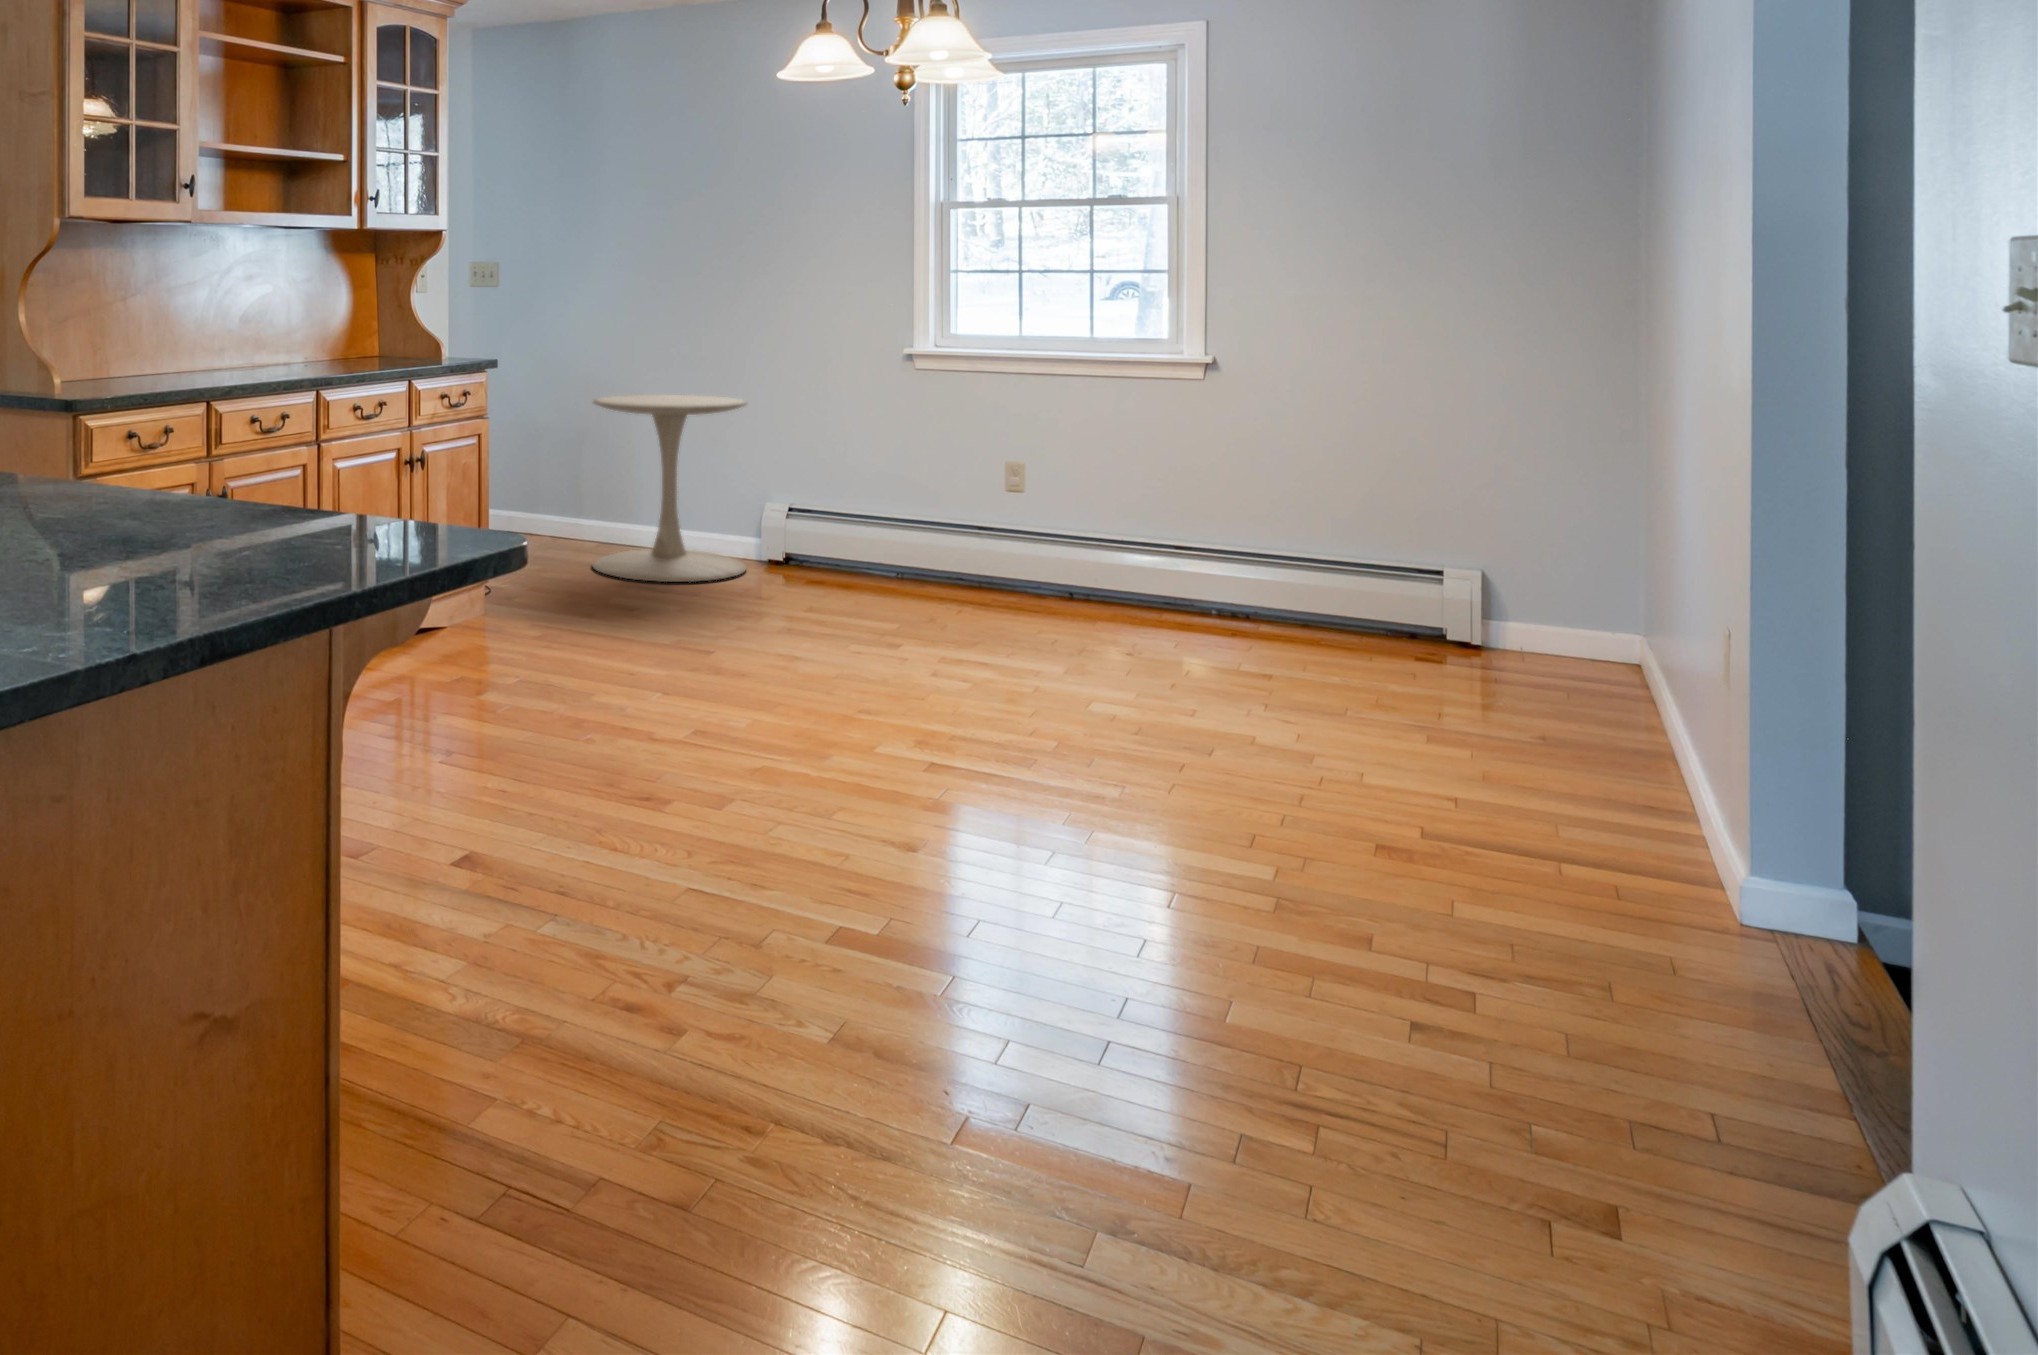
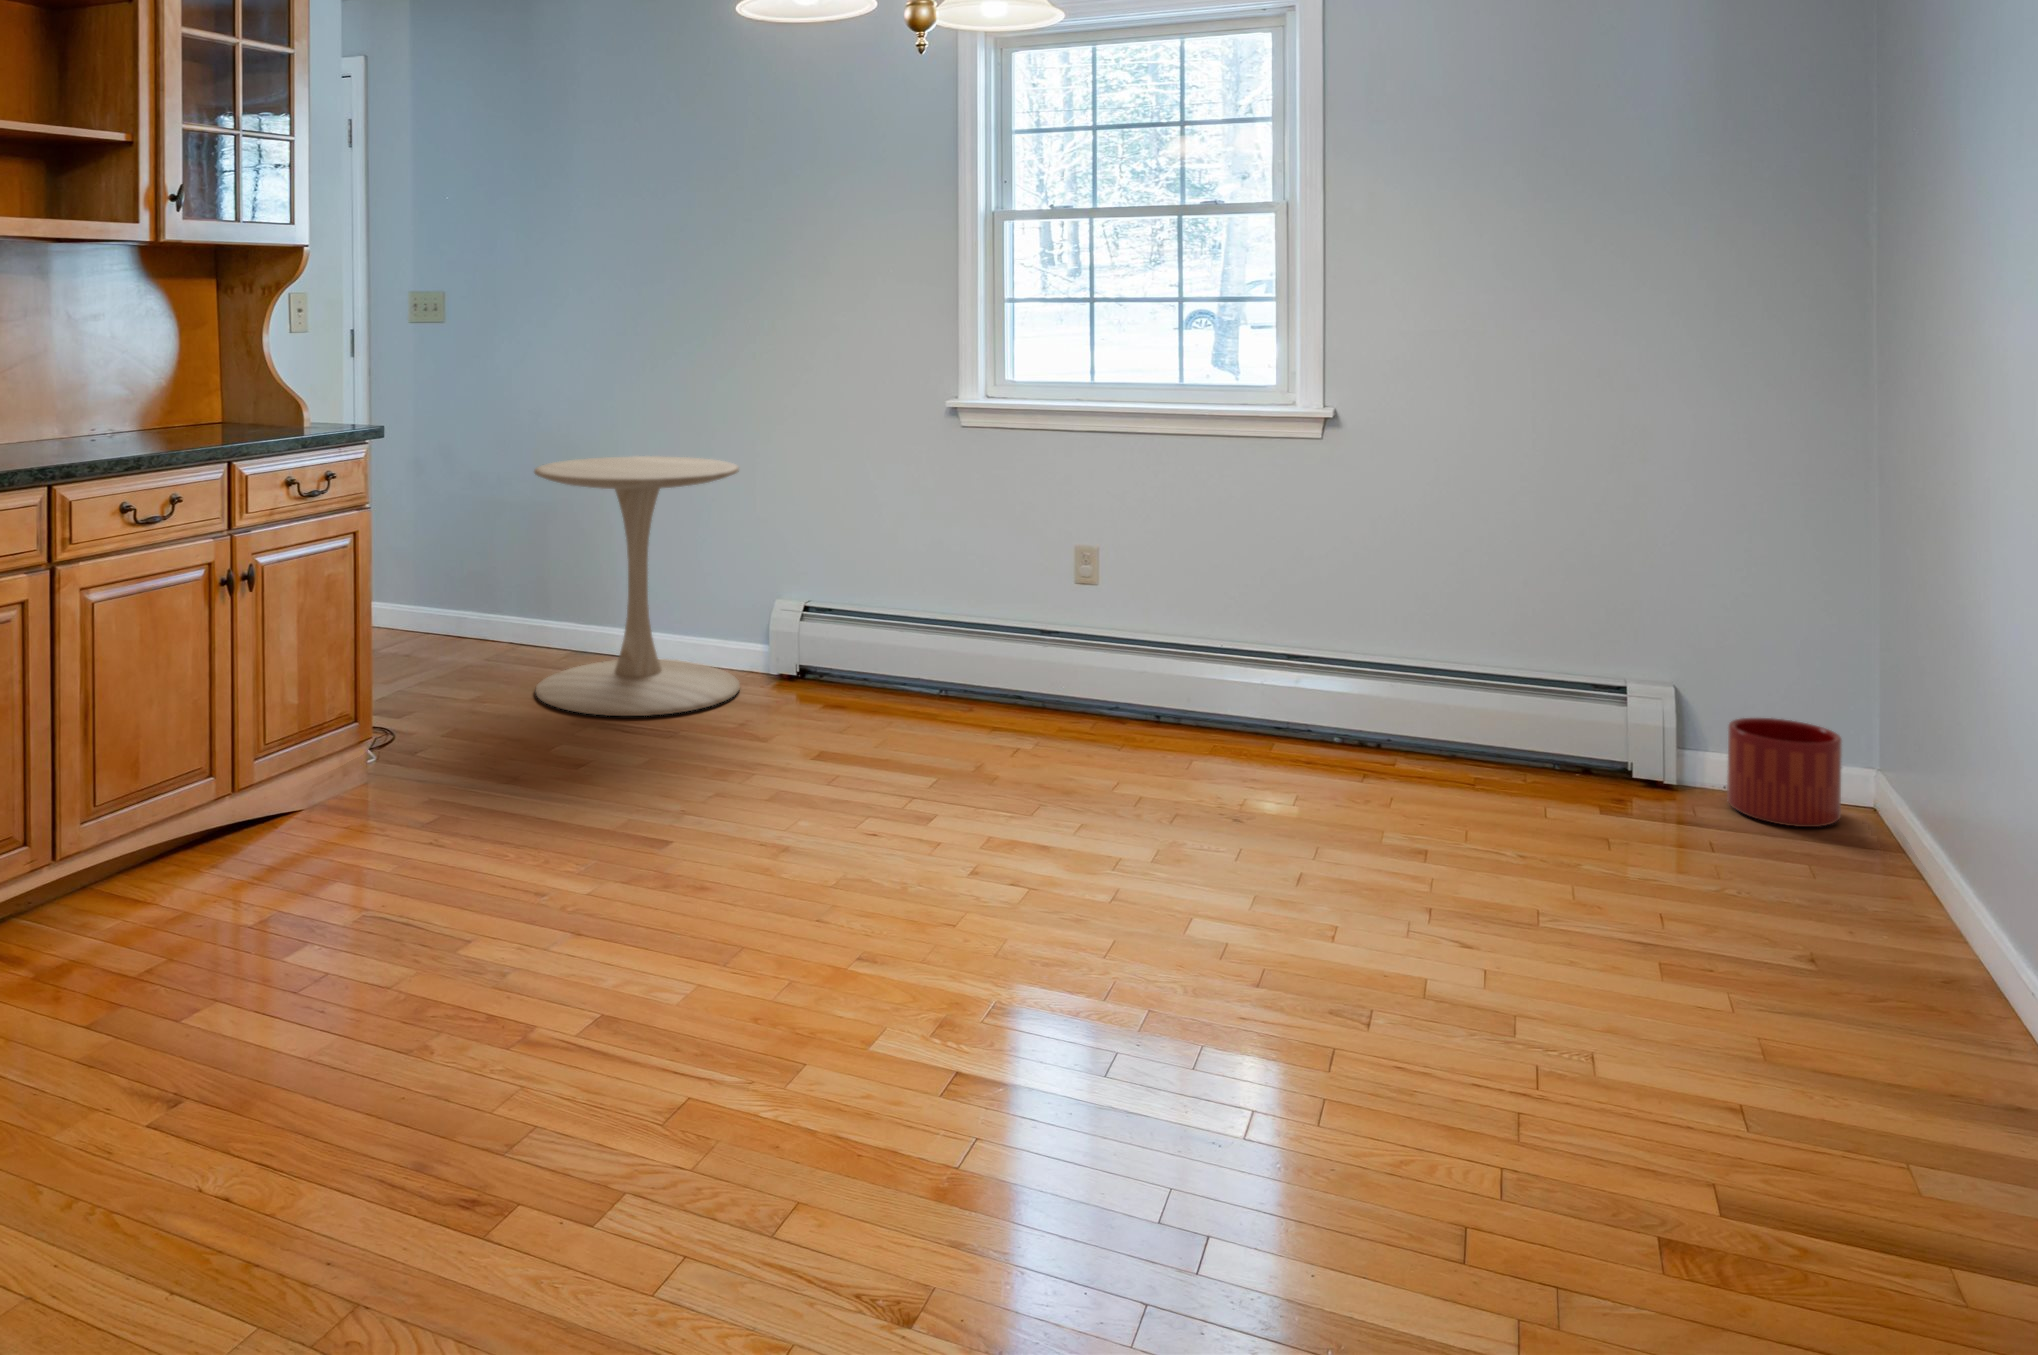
planter: none [1515,591,1603,668] -> present [1727,718,1842,827]

